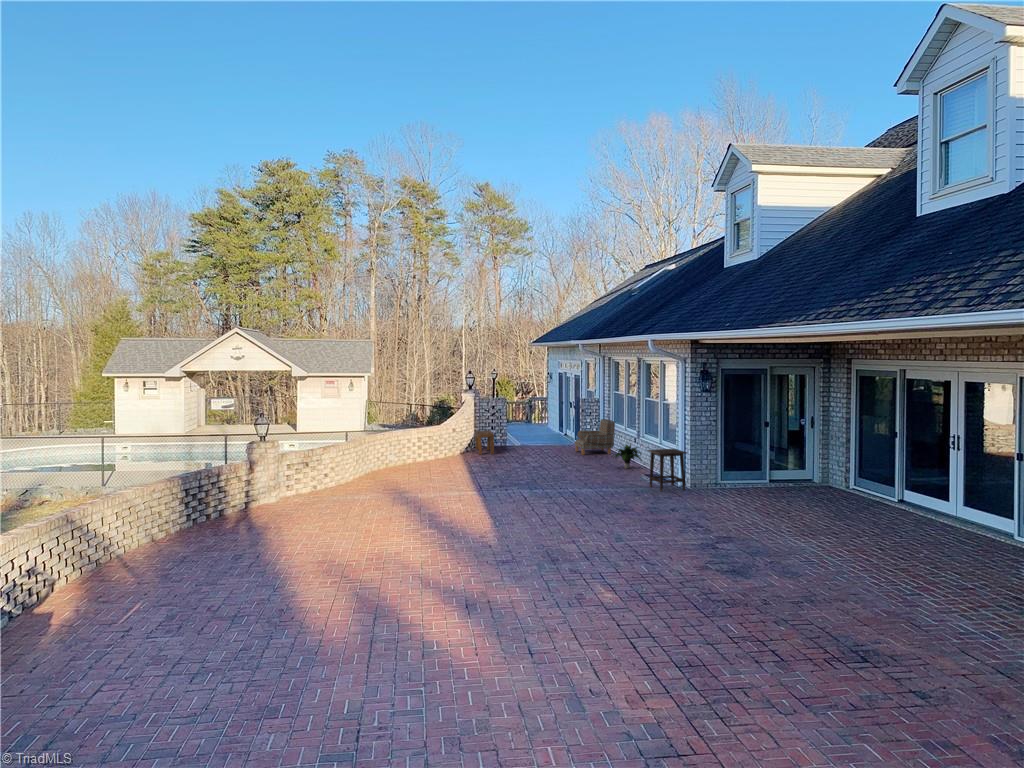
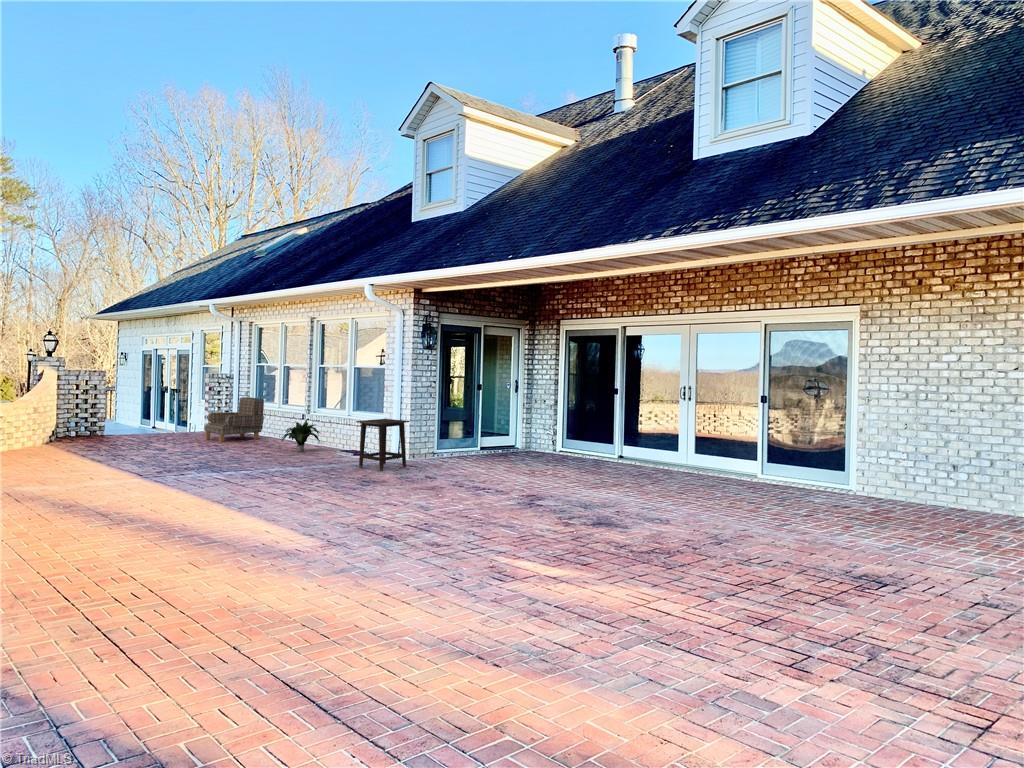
bench: present [475,430,494,455] -> none [33,417,75,452]

